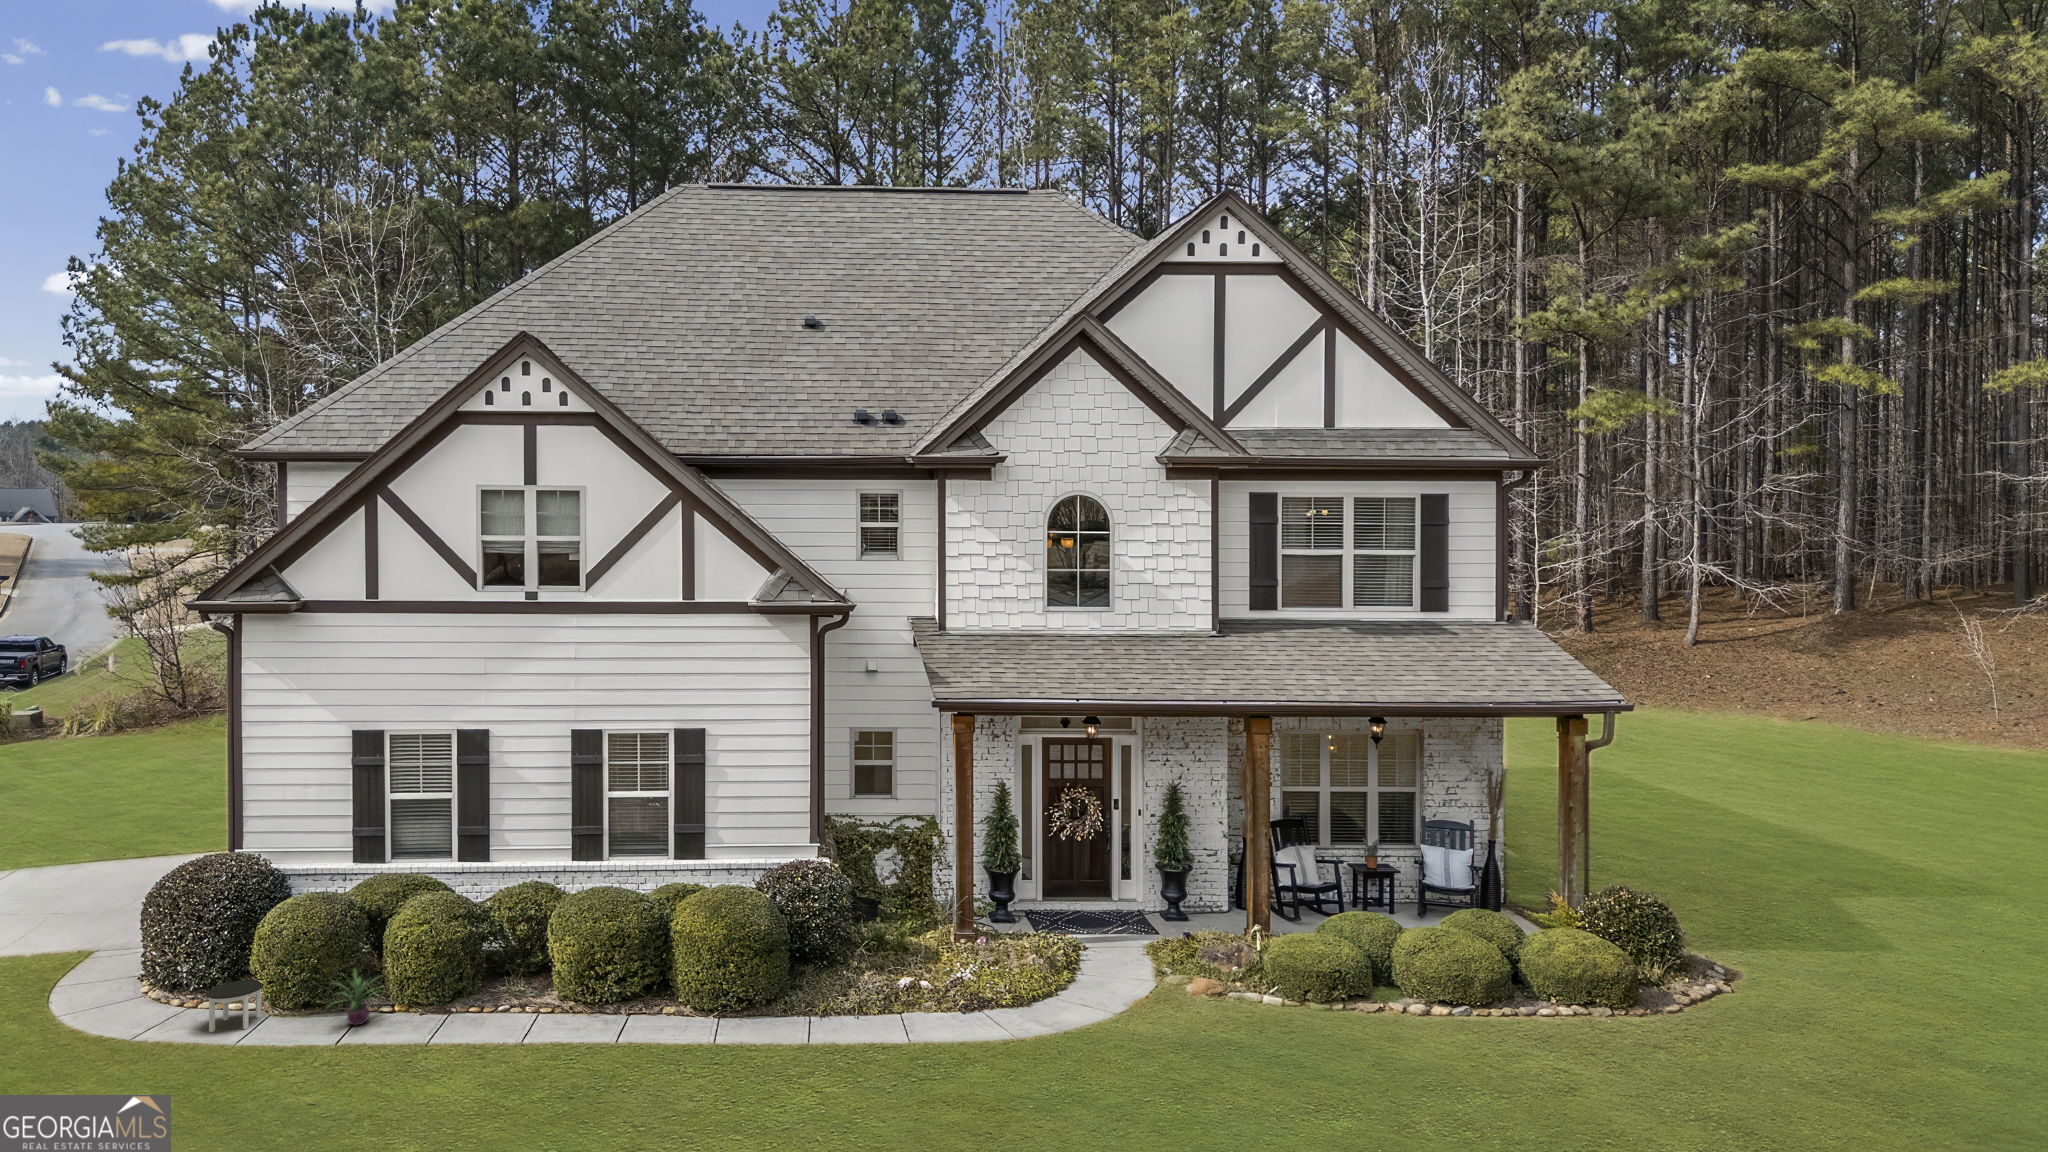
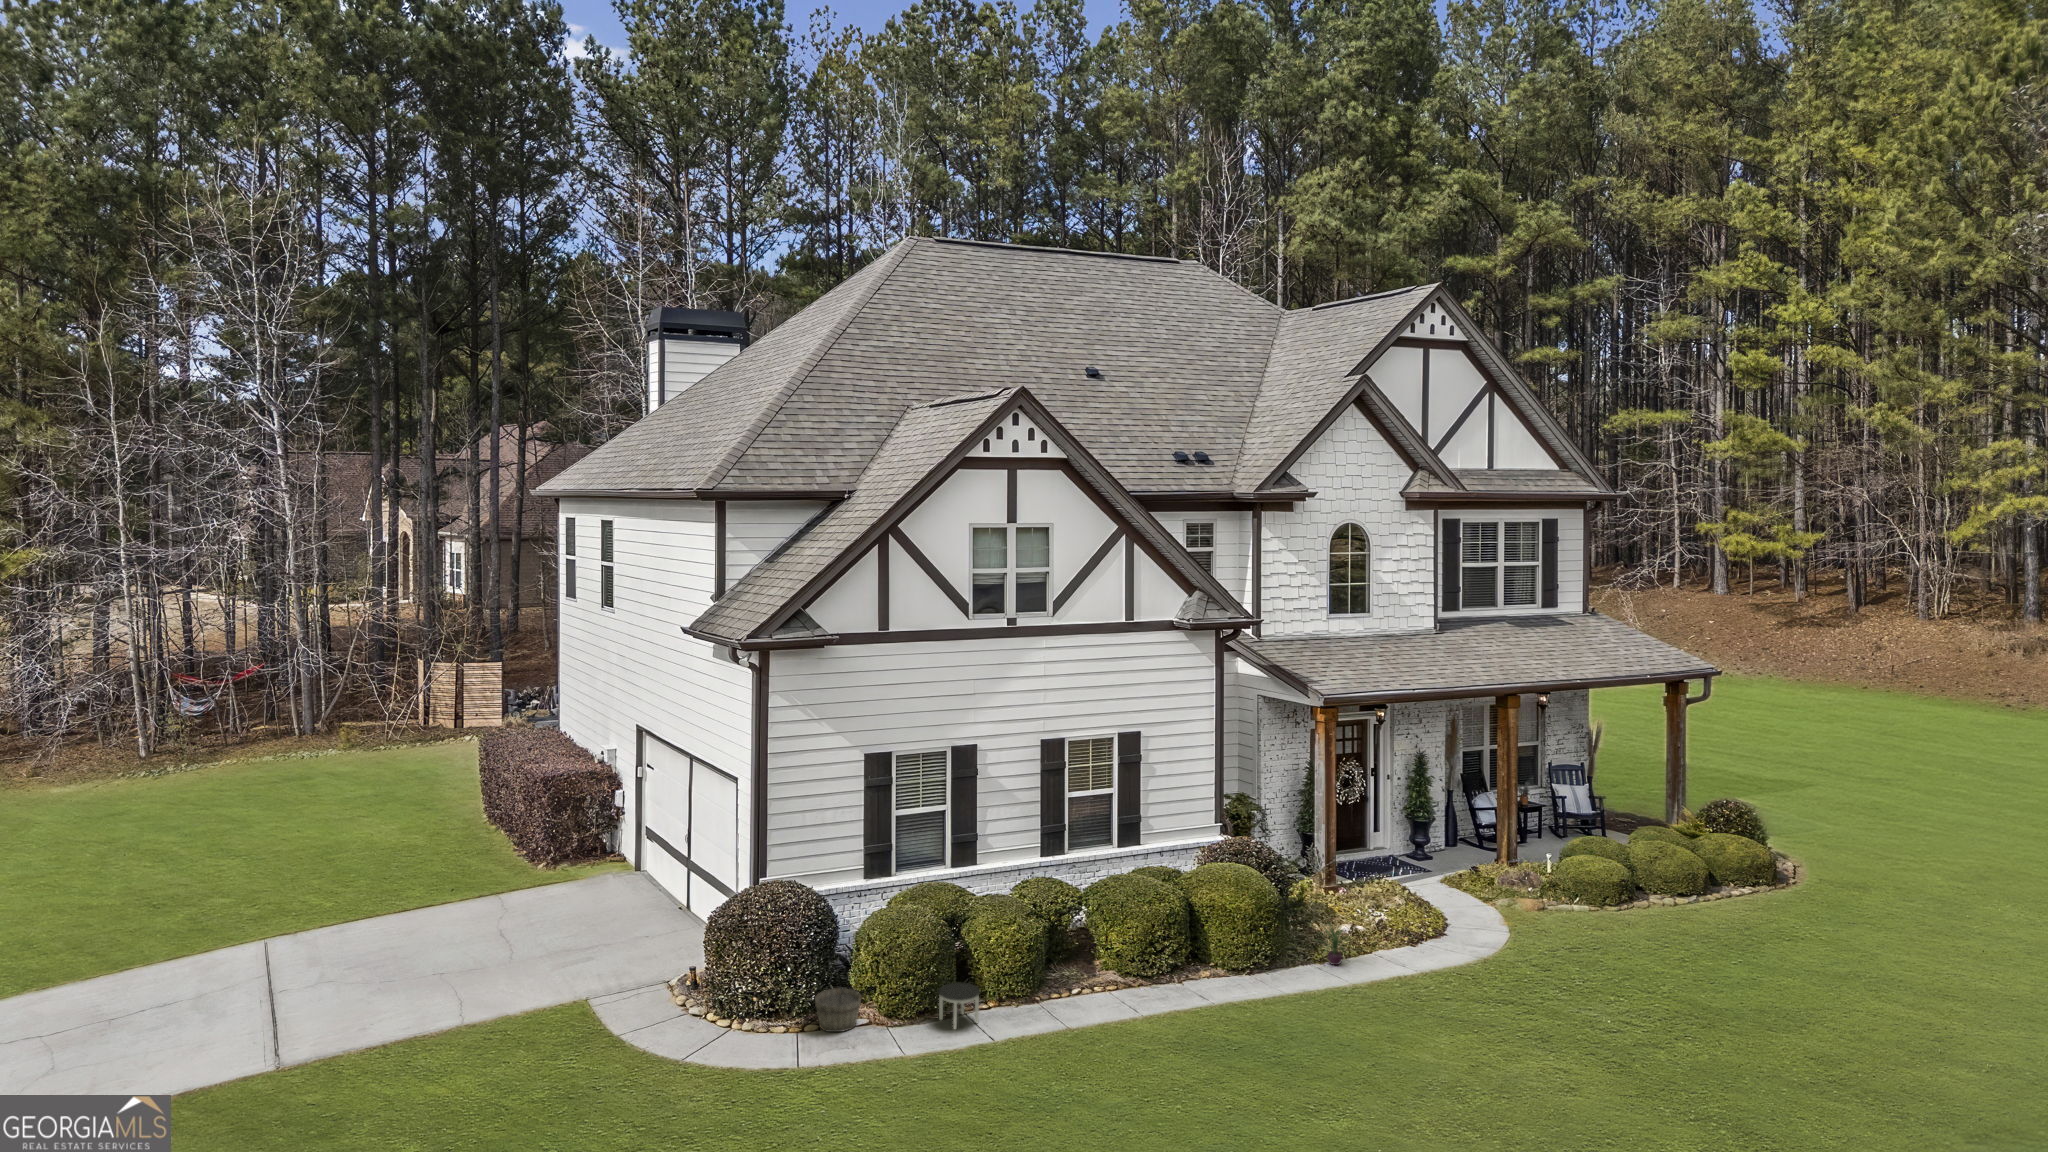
wooden bucket: none [101,966,167,1016] -> present [815,988,861,1032]
decorative plant: present [338,969,374,1026] -> present [1324,922,1343,965]

